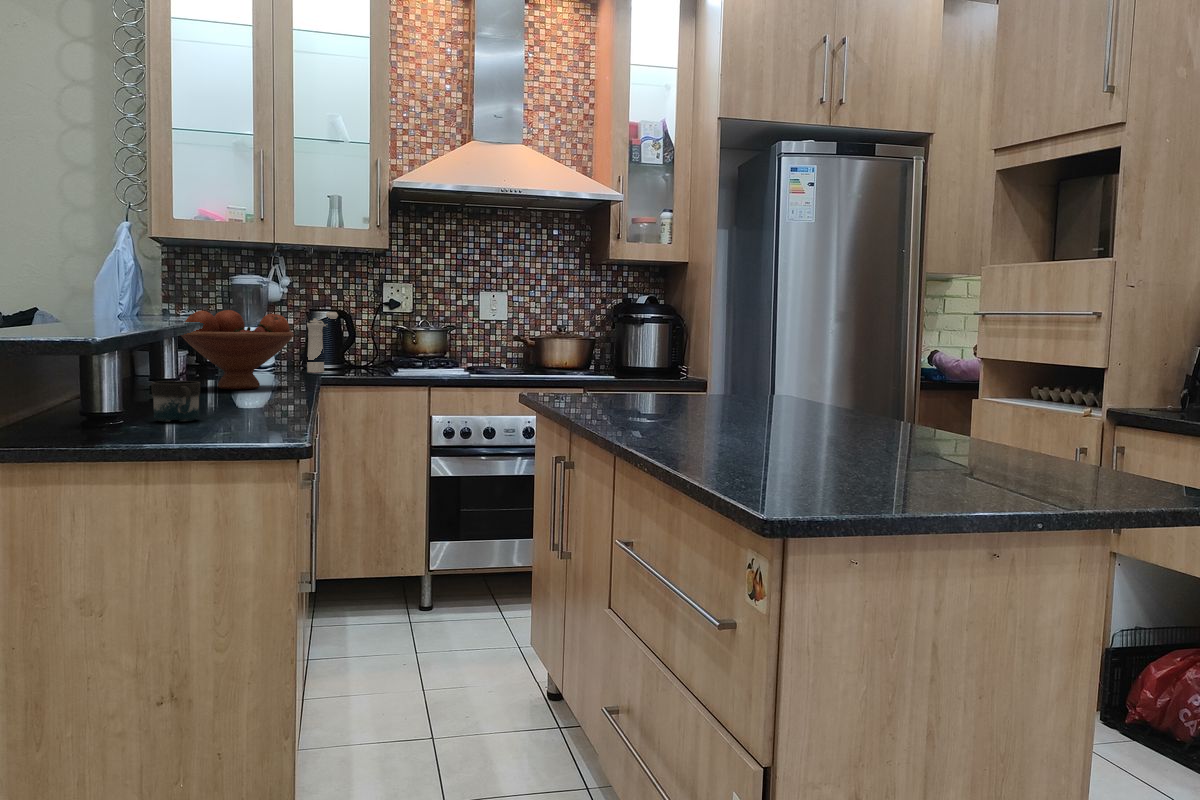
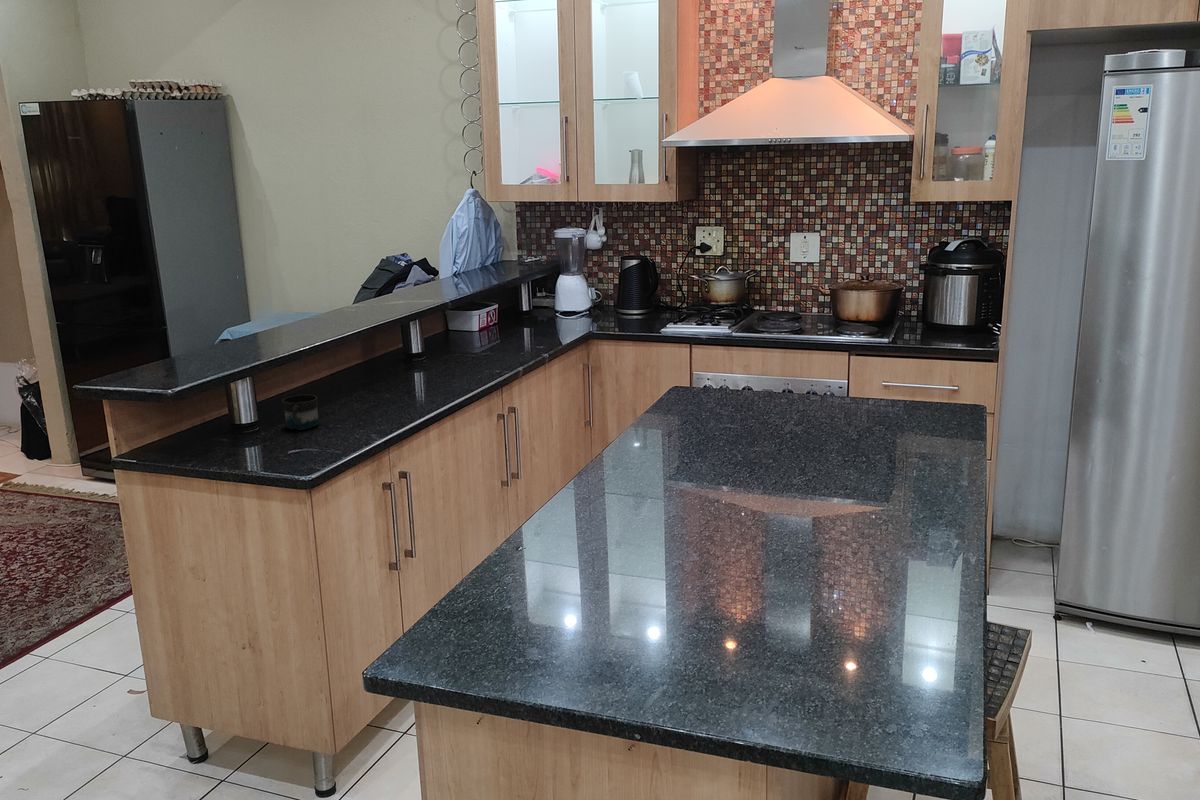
fruit bowl: present [181,310,294,389] -> none [421,290,512,363]
pepper mill: present [307,312,338,373] -> none [596,263,632,323]

